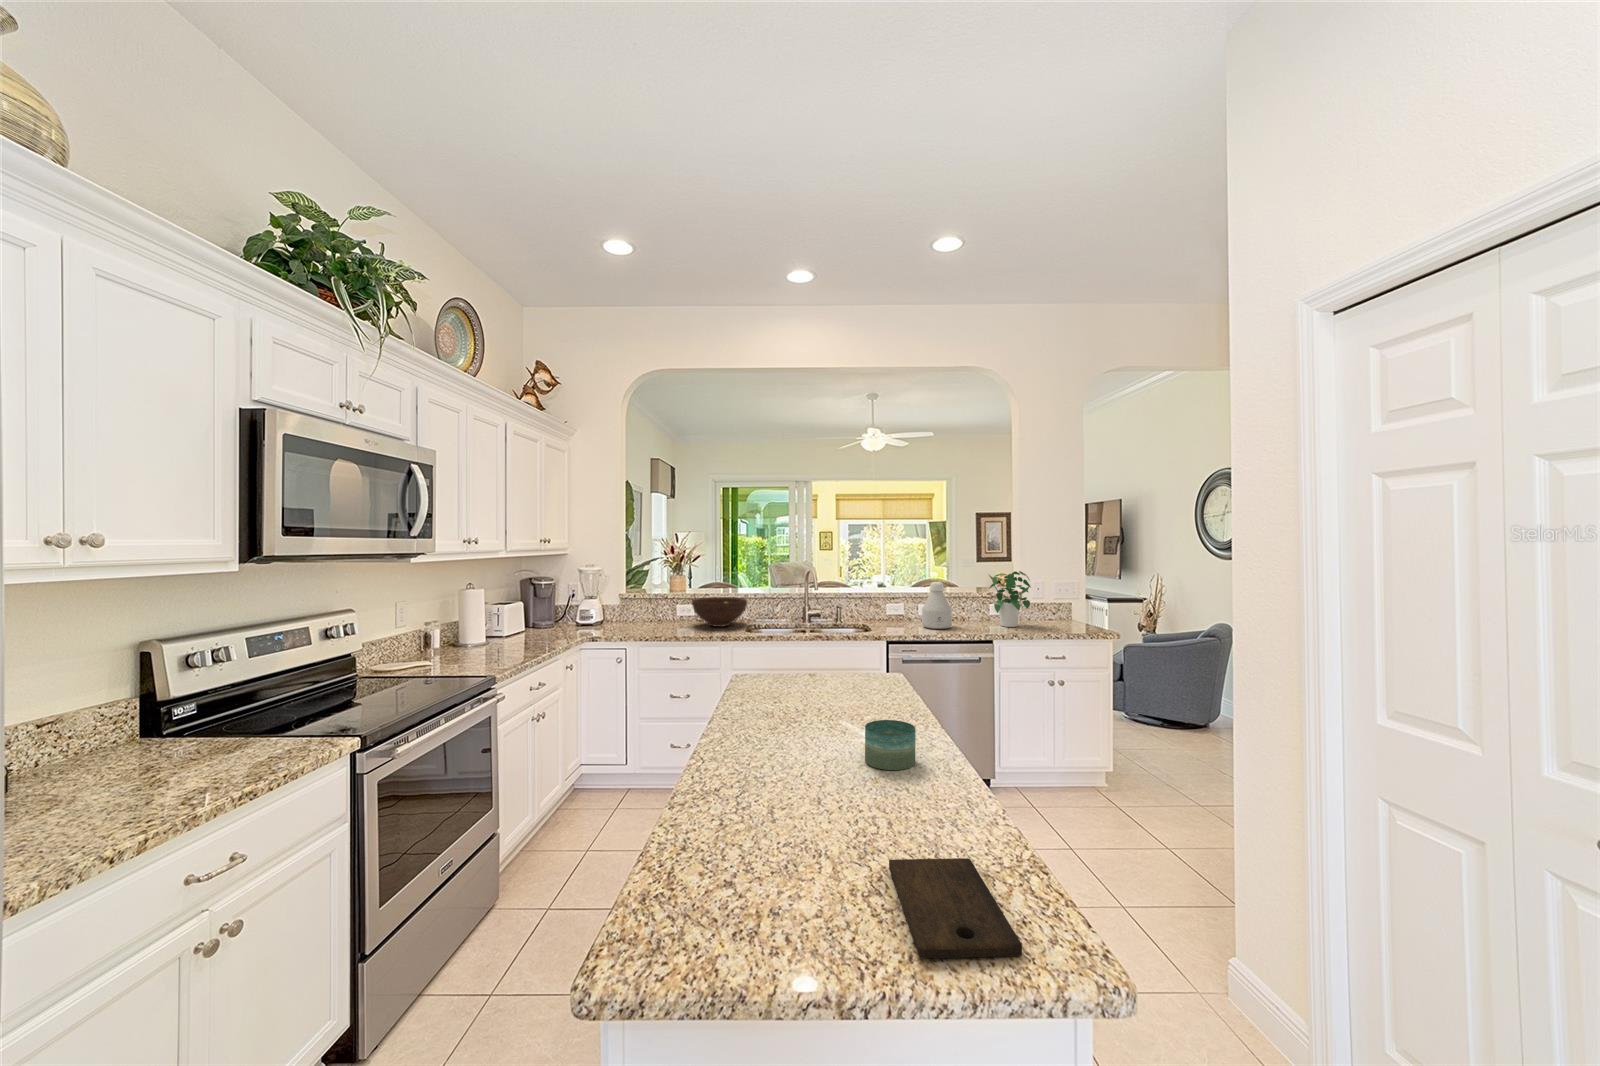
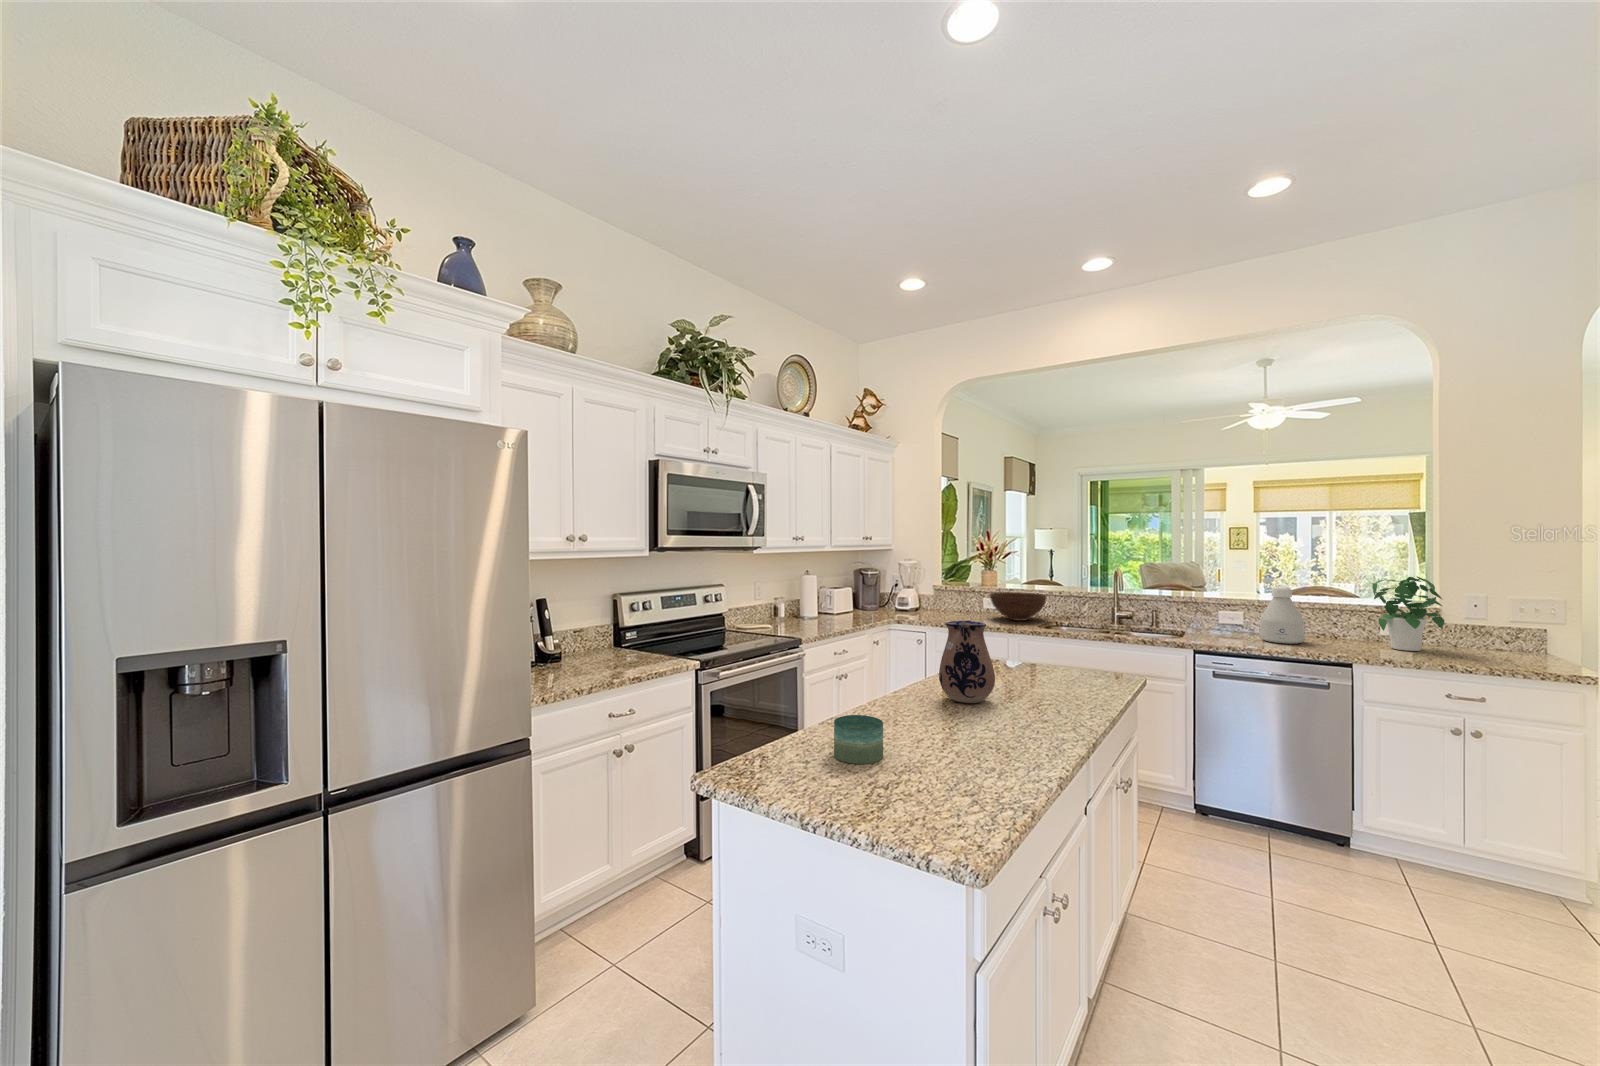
ceramic pitcher: none [763,637,825,736] -> present [939,620,995,703]
candle: present [865,720,916,770] -> present [834,715,883,764]
cutting board: present [889,858,1022,958] -> none [867,774,973,837]

